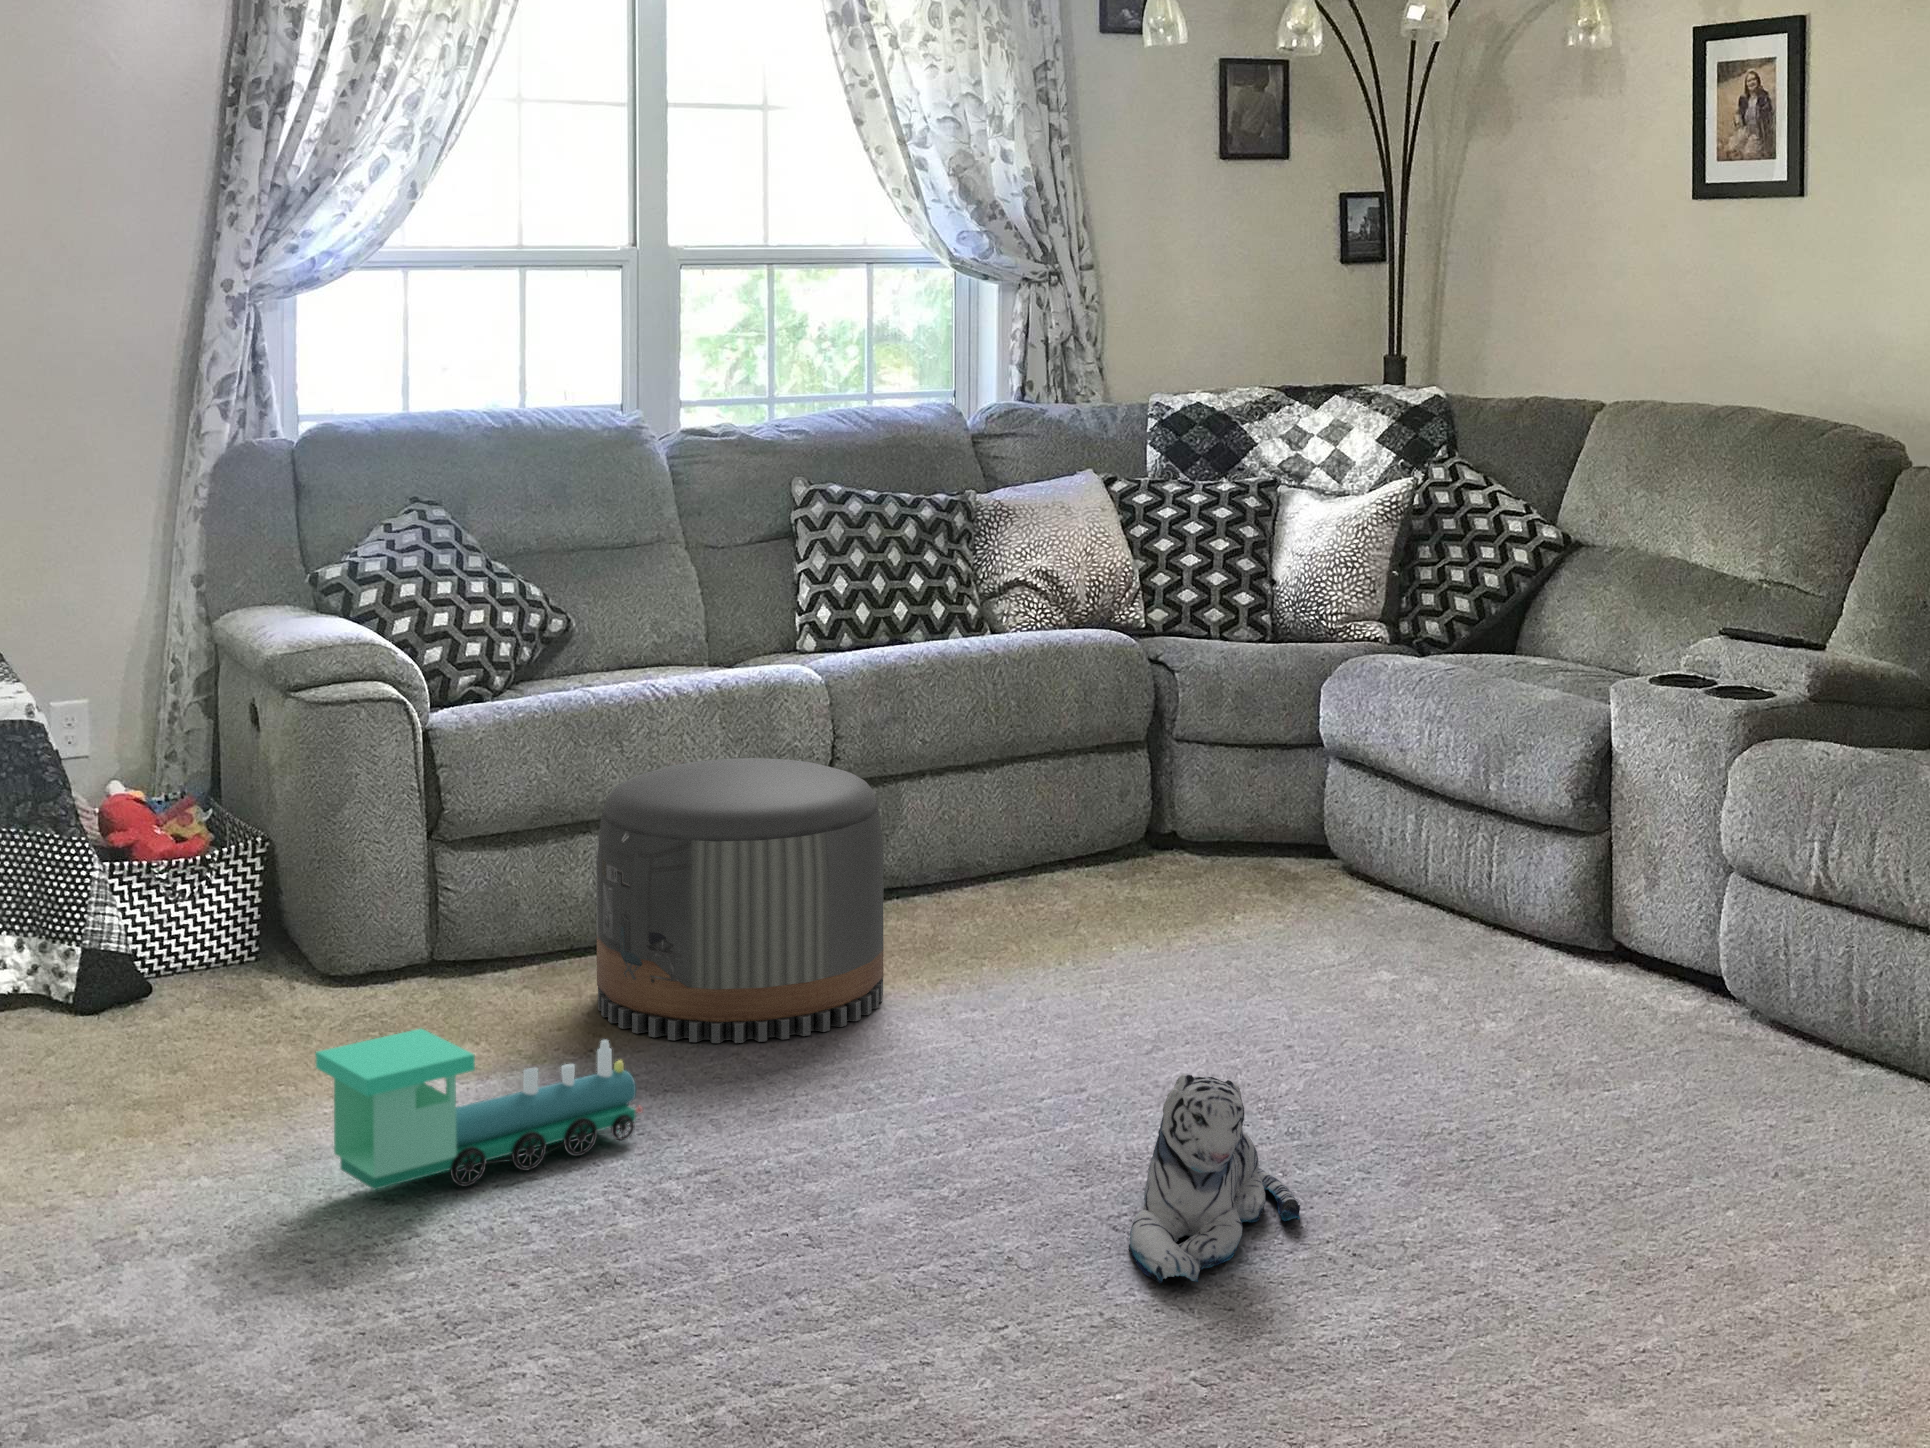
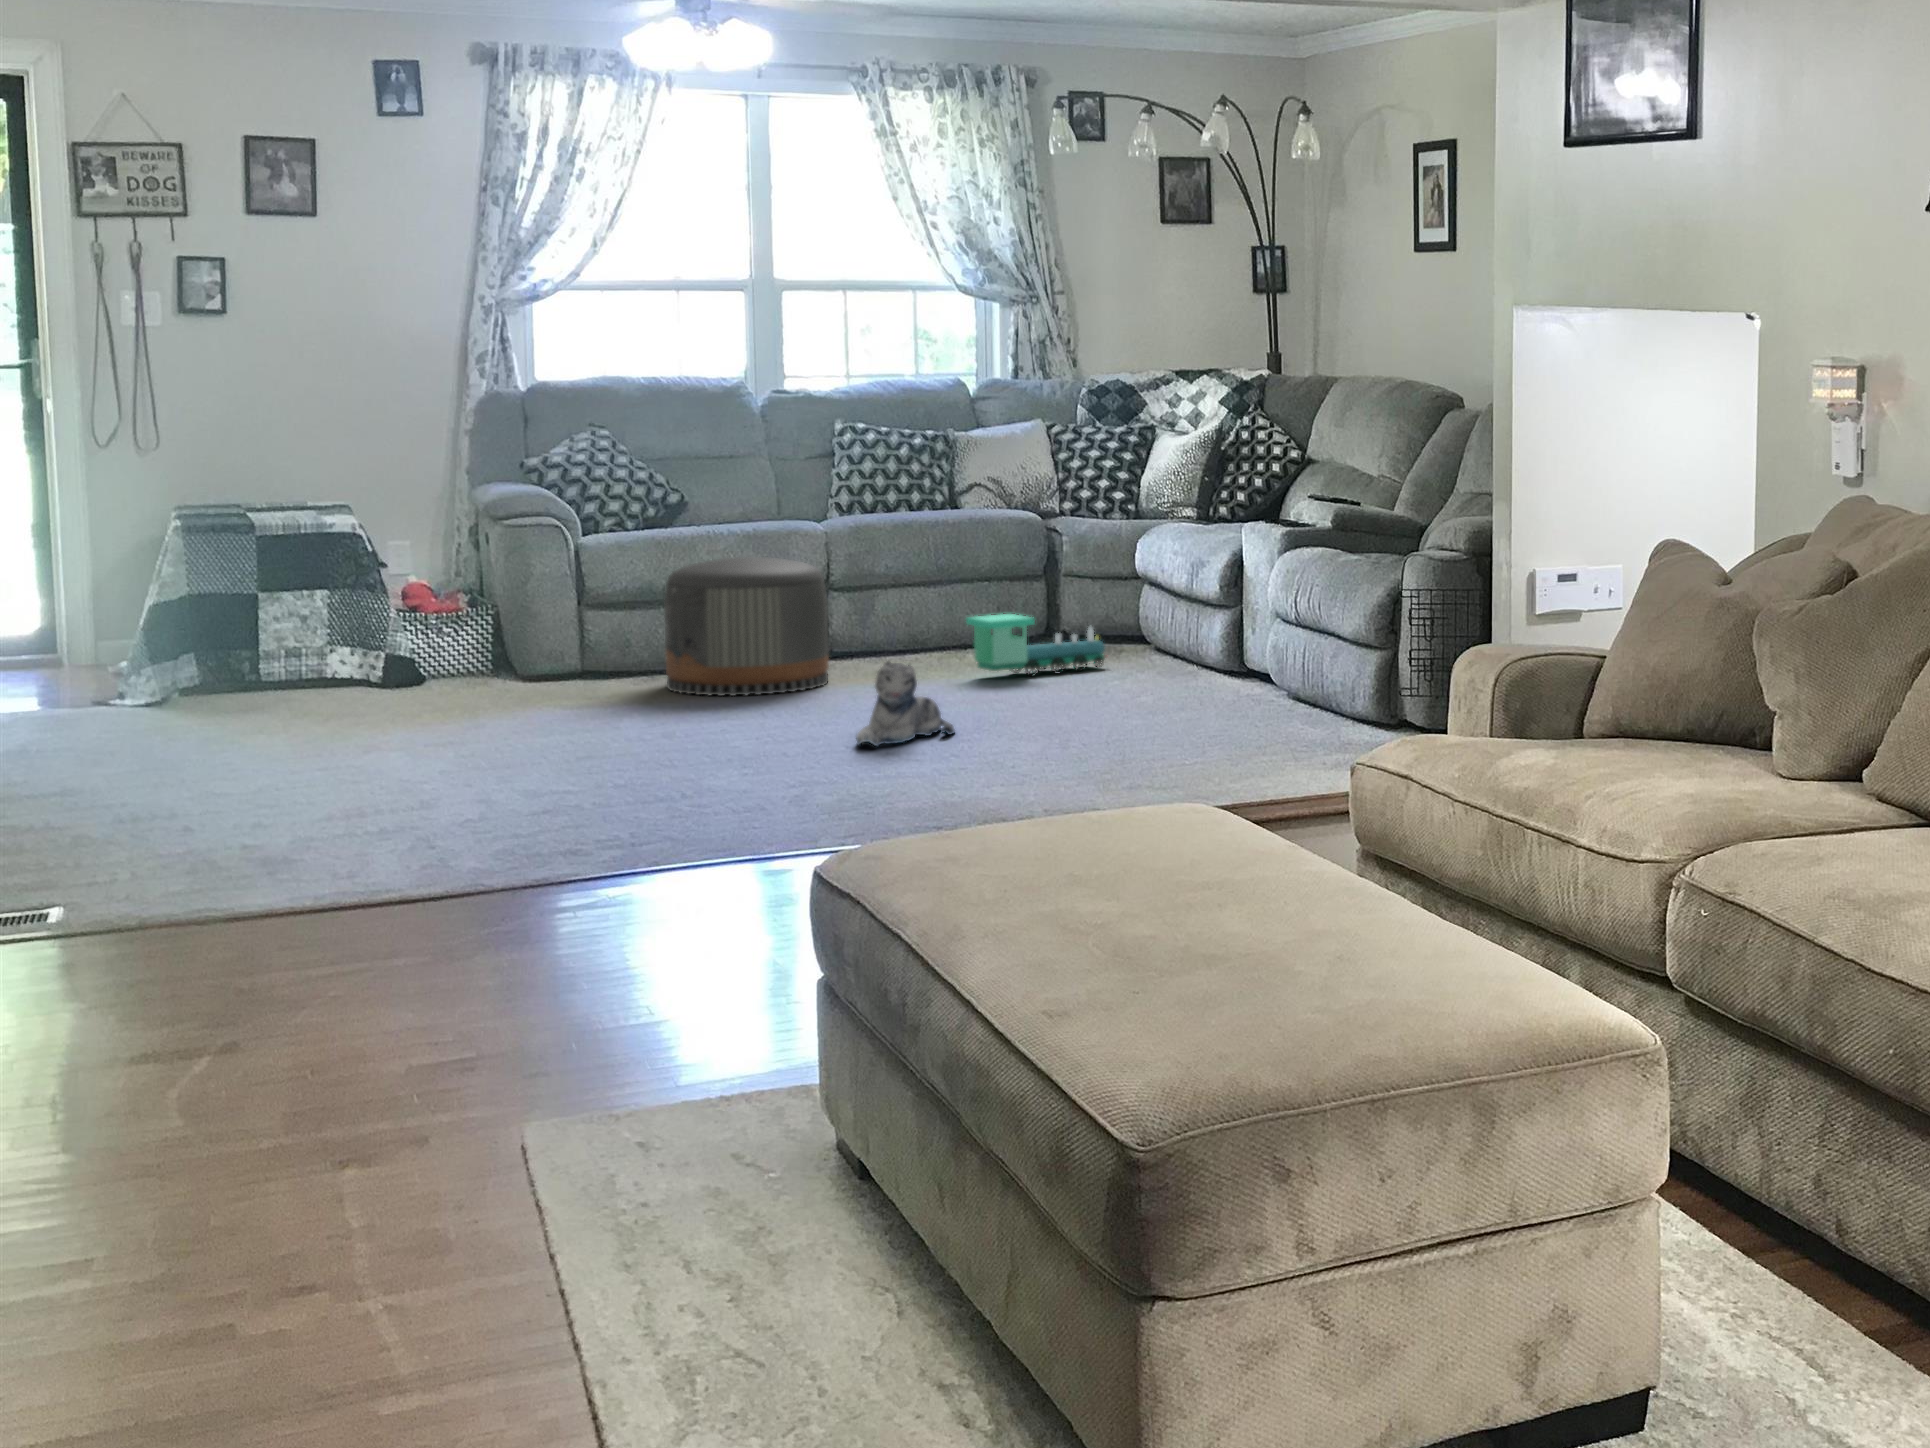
toy train: present [316,1029,643,1190] -> present [966,614,1106,675]

